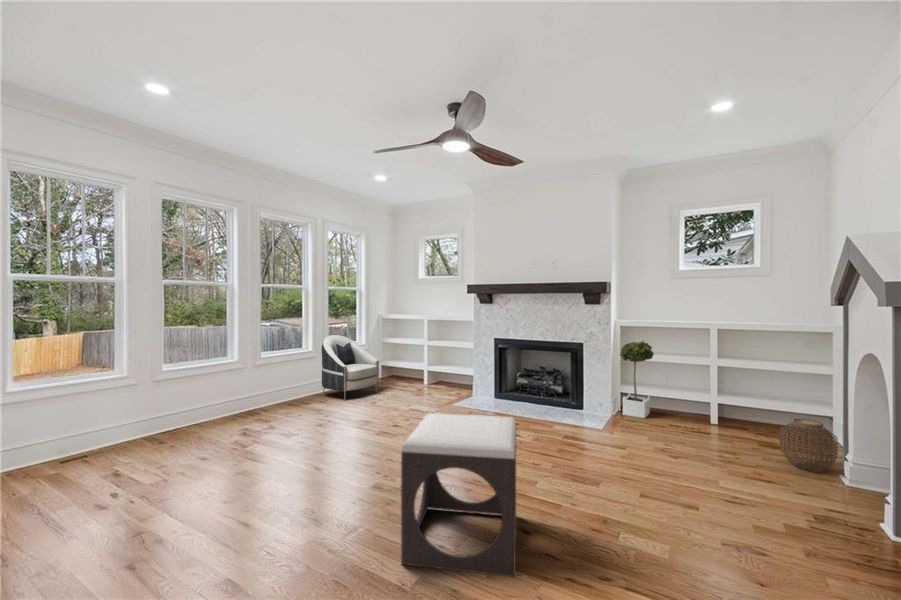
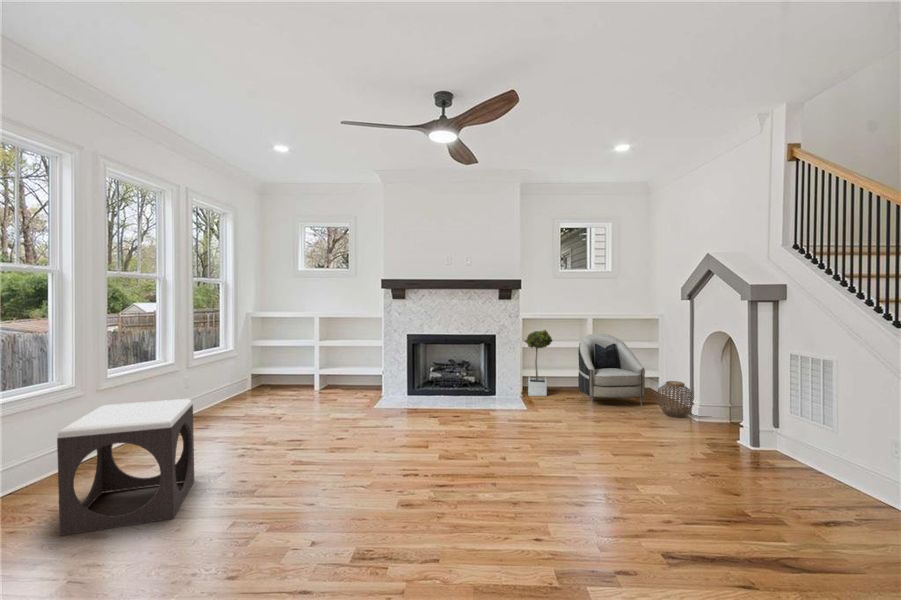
armchair: present [322,335,379,401] -> present [578,334,645,407]
footstool: present [401,413,516,577] -> present [57,399,194,536]

